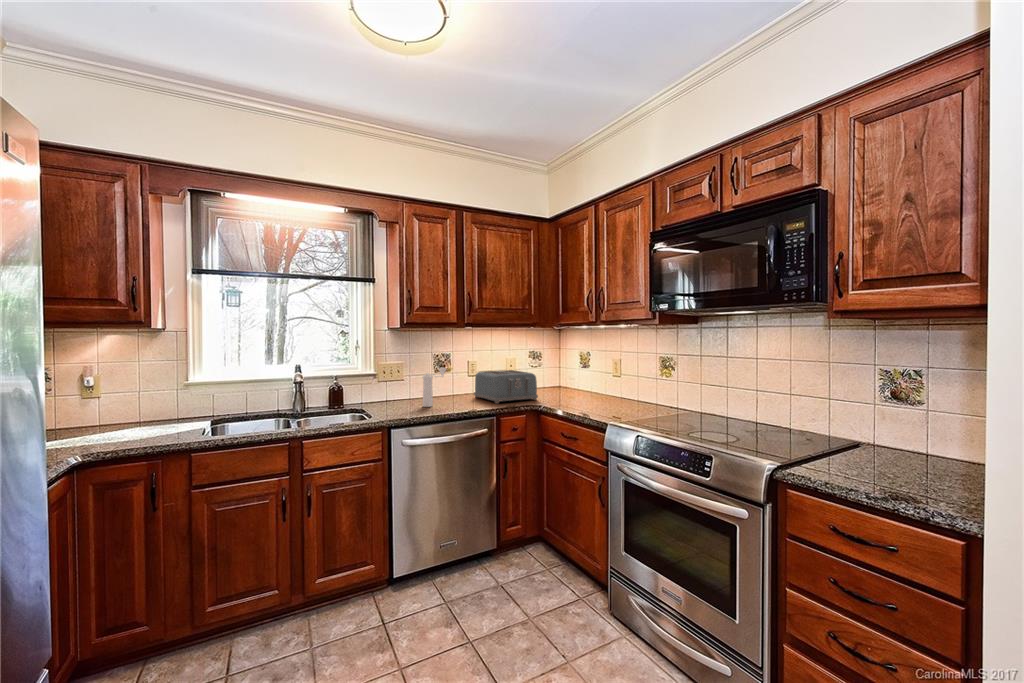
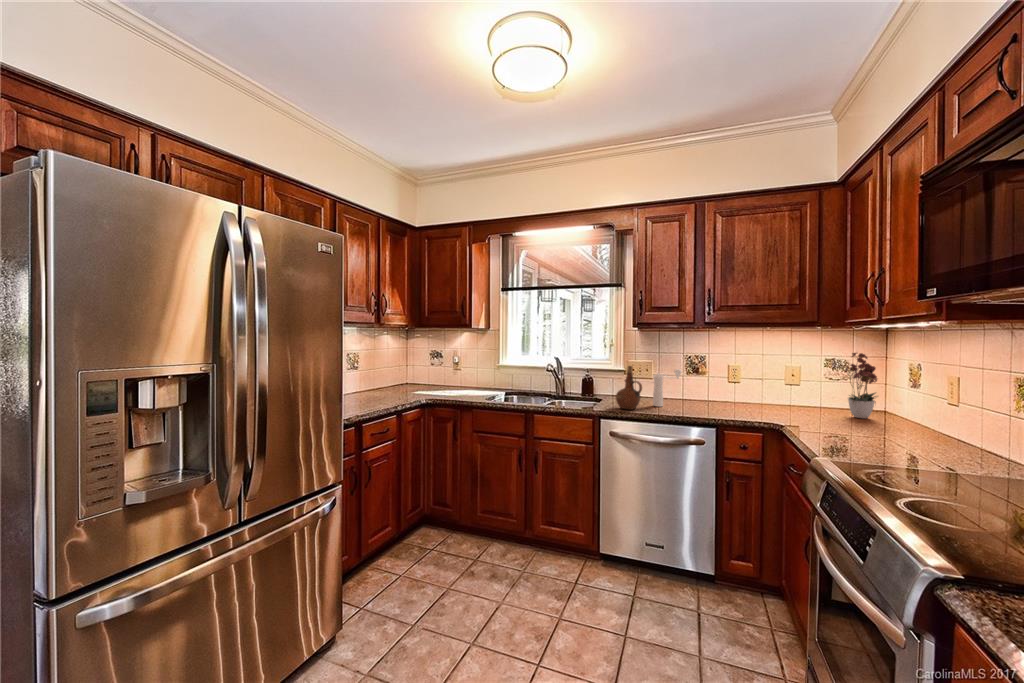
flower arrangement: none [550,343,577,394] -> present [845,353,877,419]
ceramic pitcher: none [396,367,423,414] -> present [616,366,642,410]
toaster: present [474,370,538,404] -> none [725,377,797,419]

